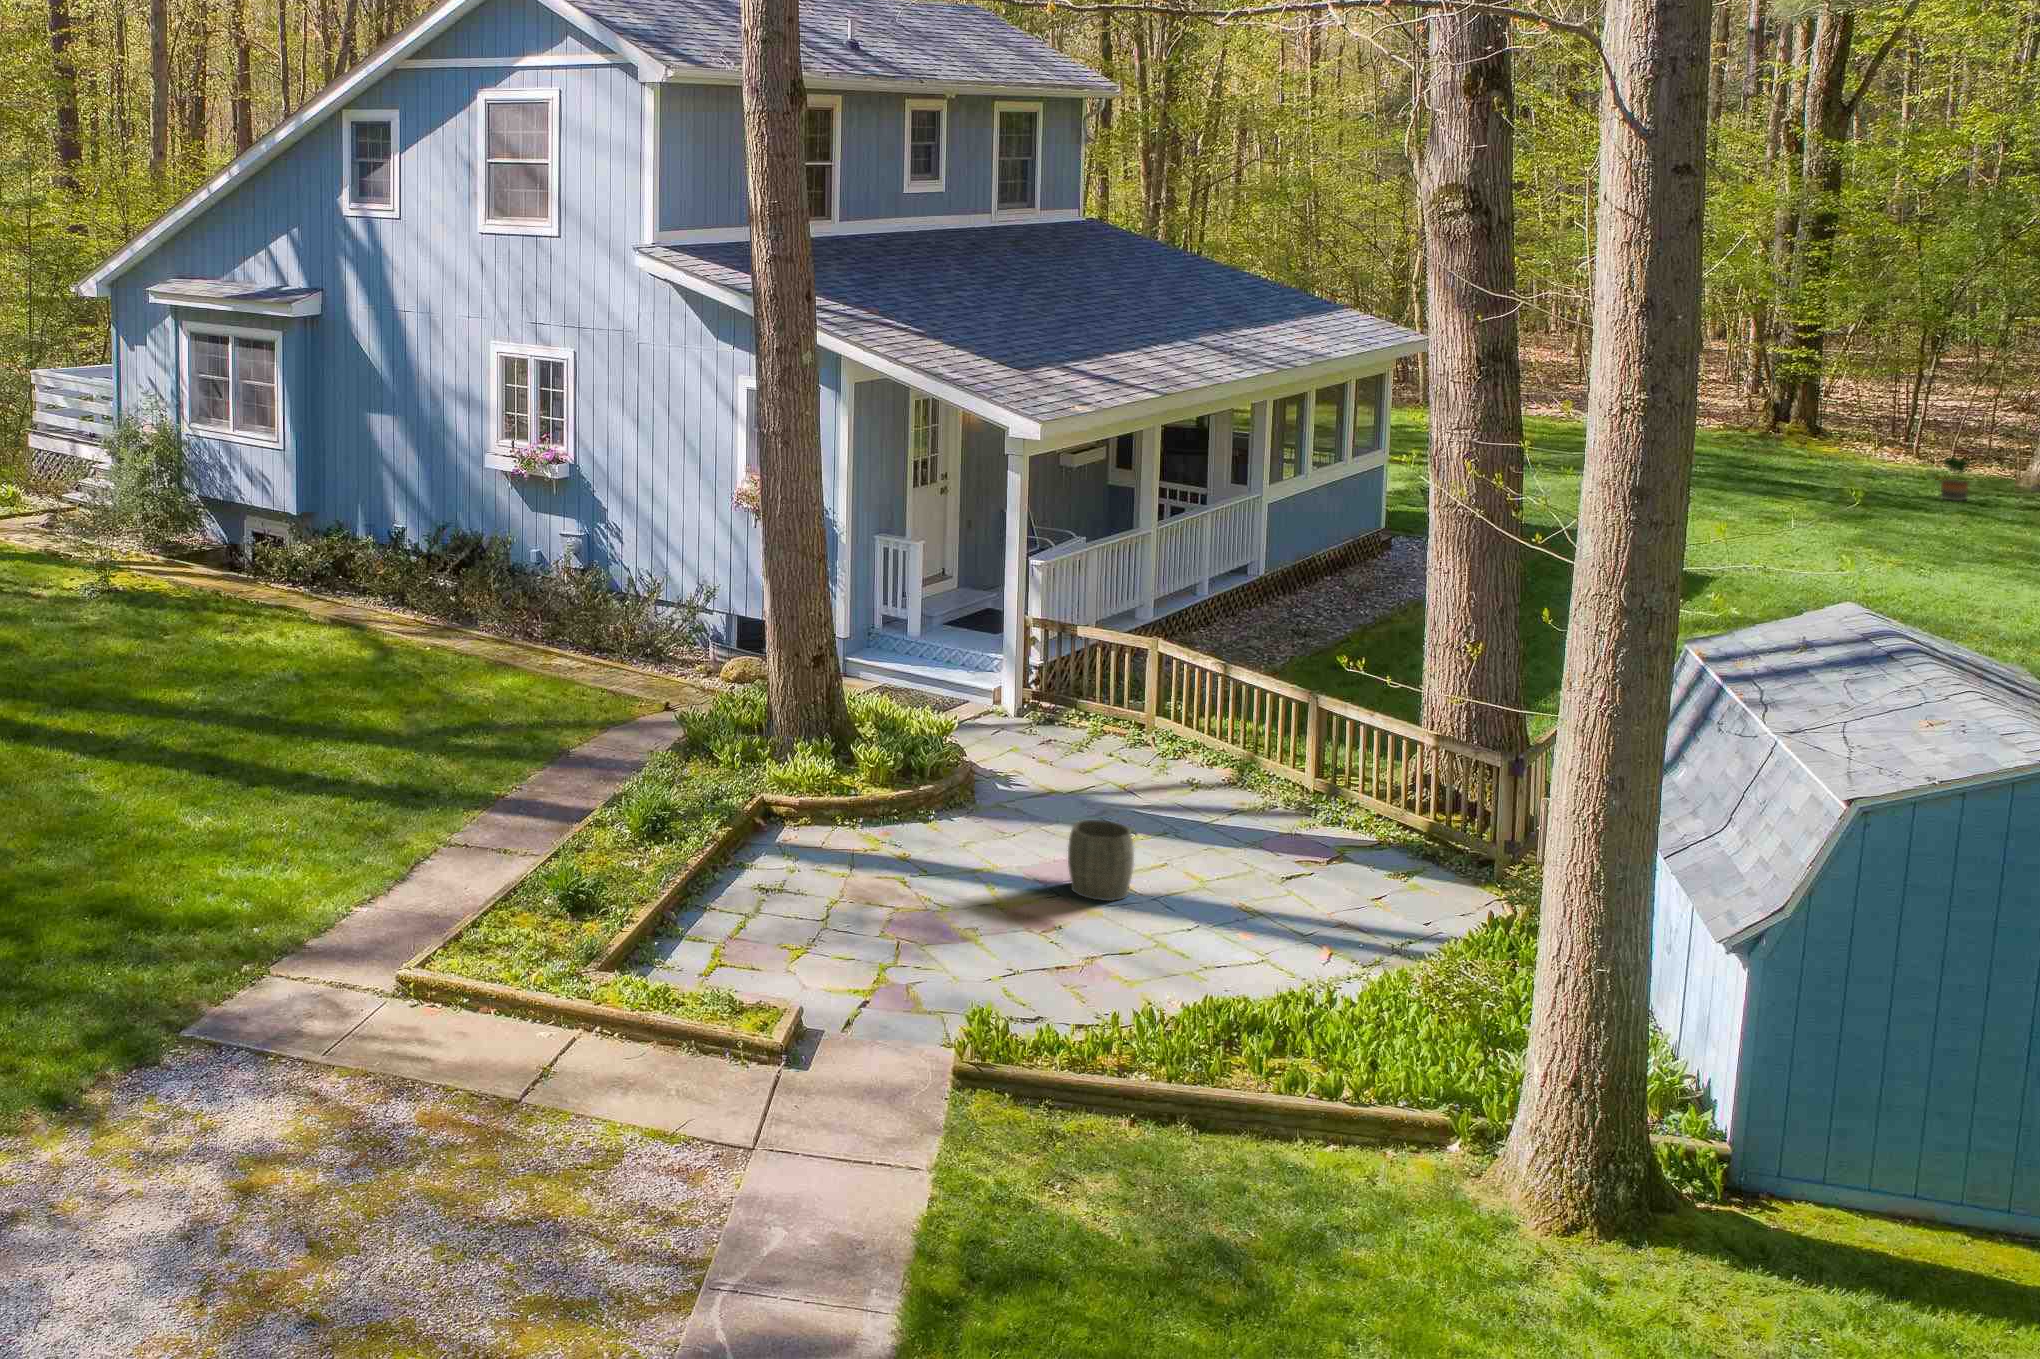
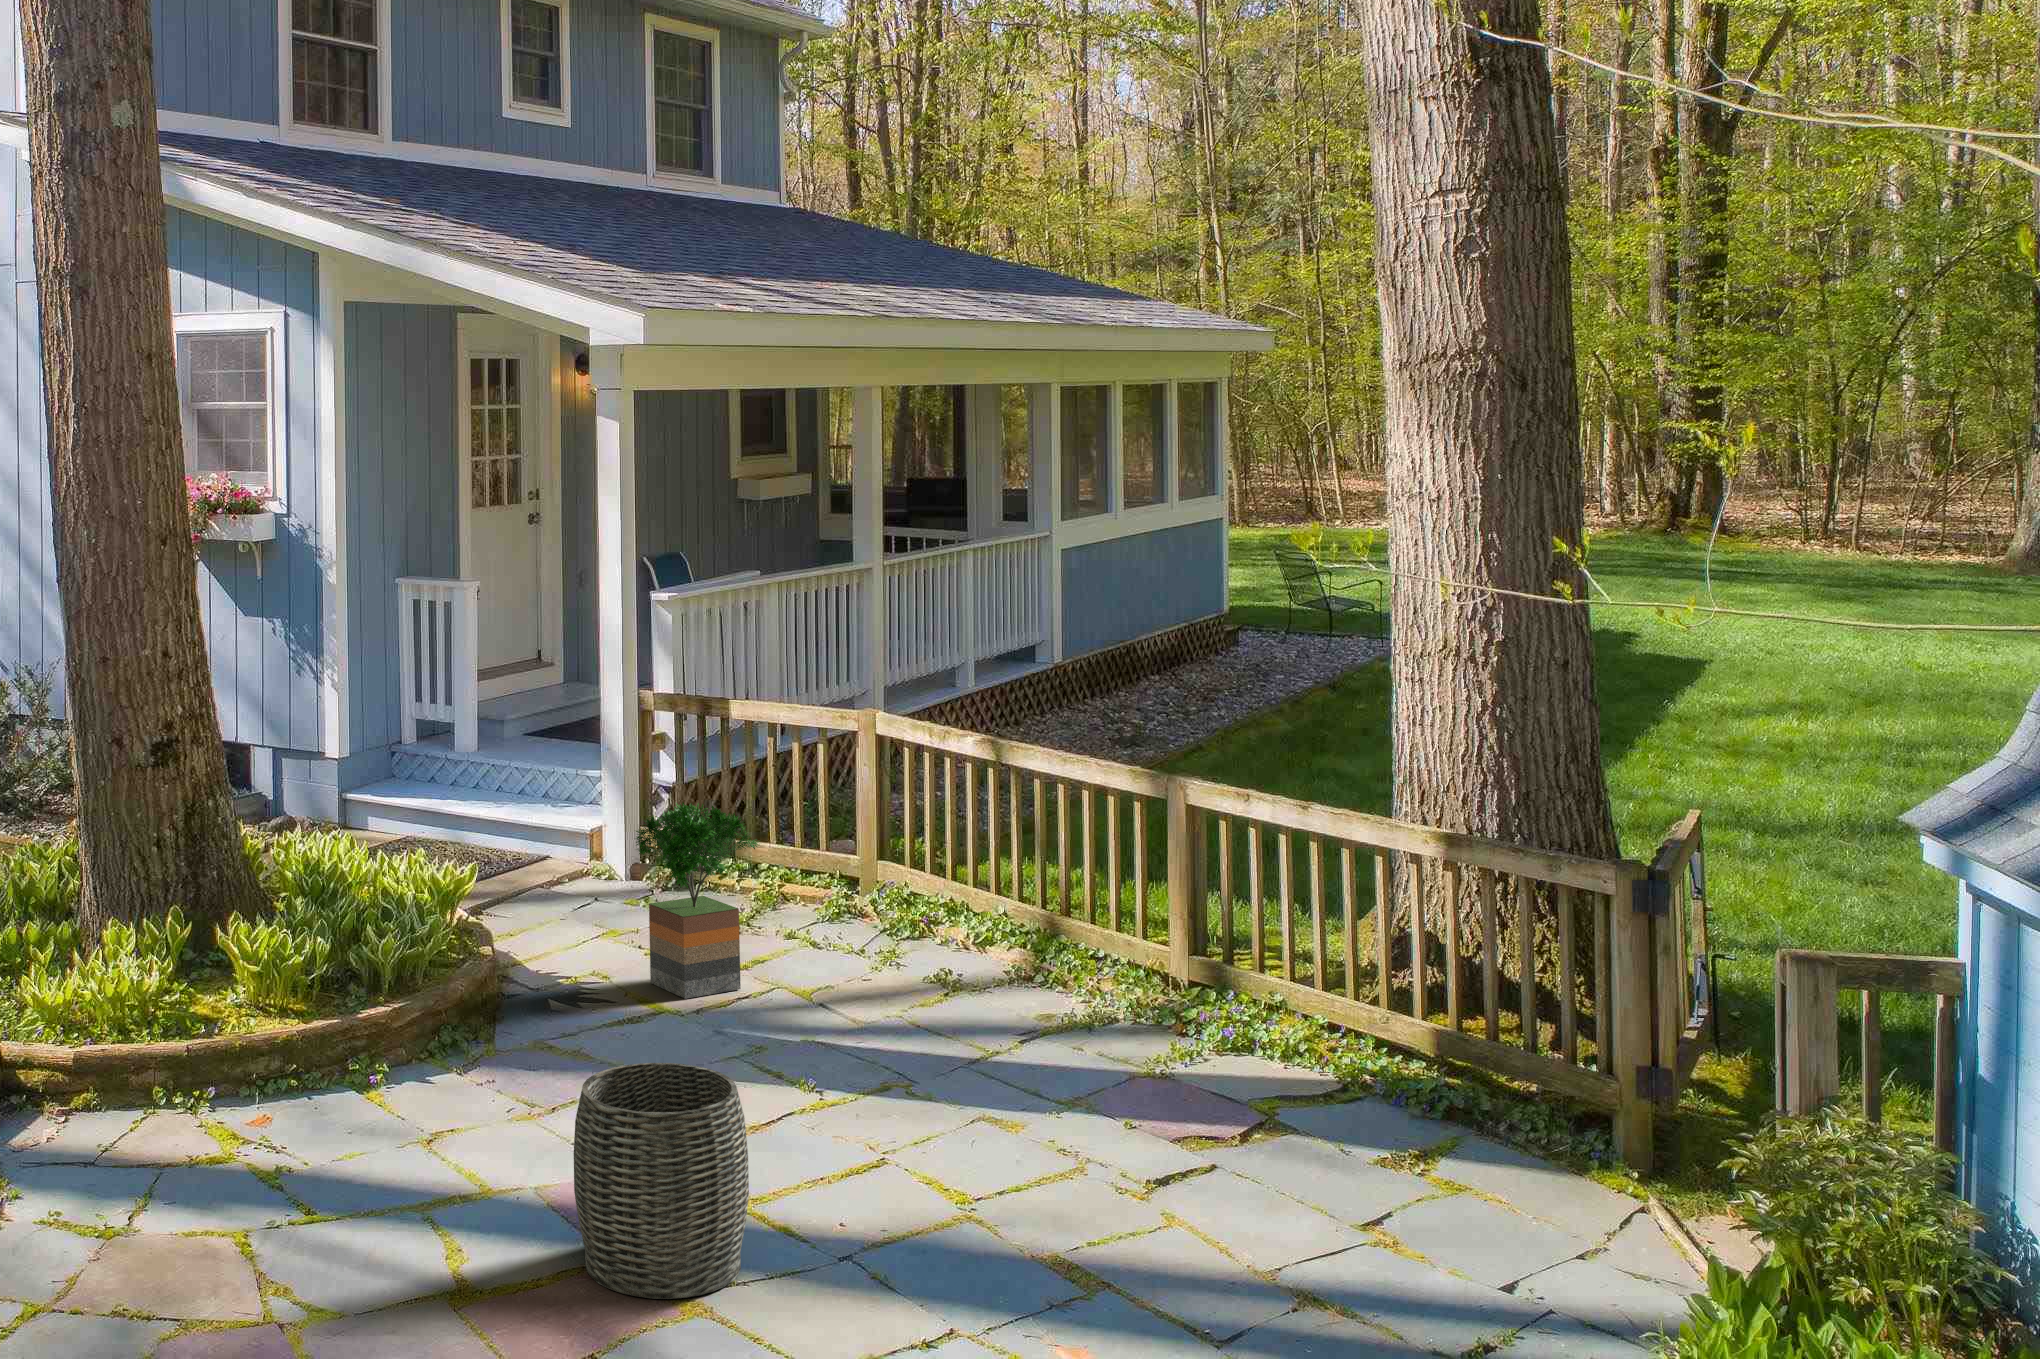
potted tree: present [1941,457,1974,501] -> present [636,803,759,999]

